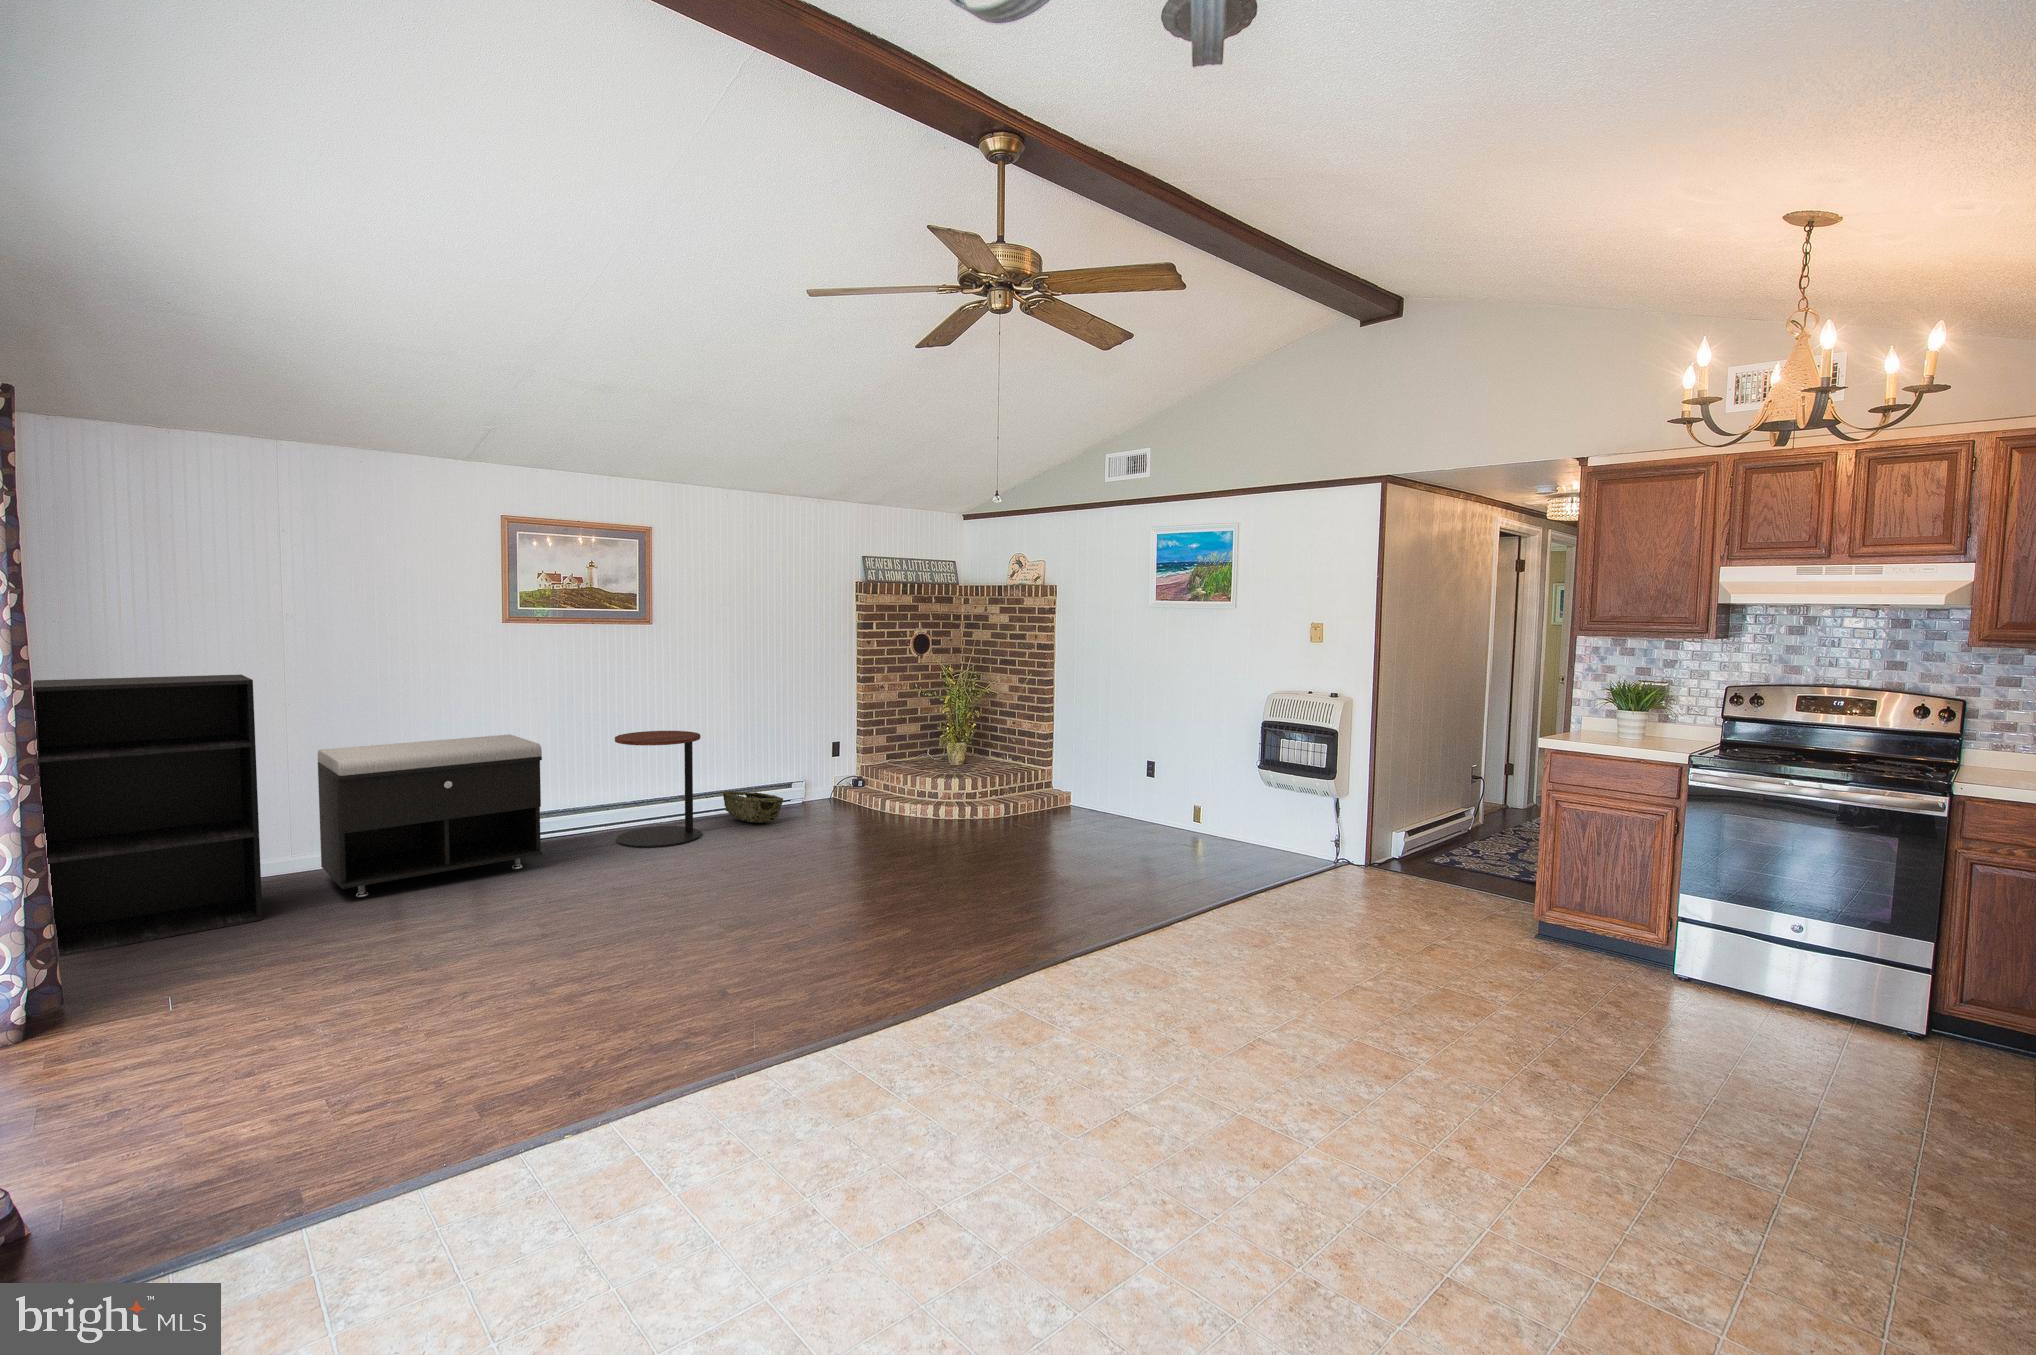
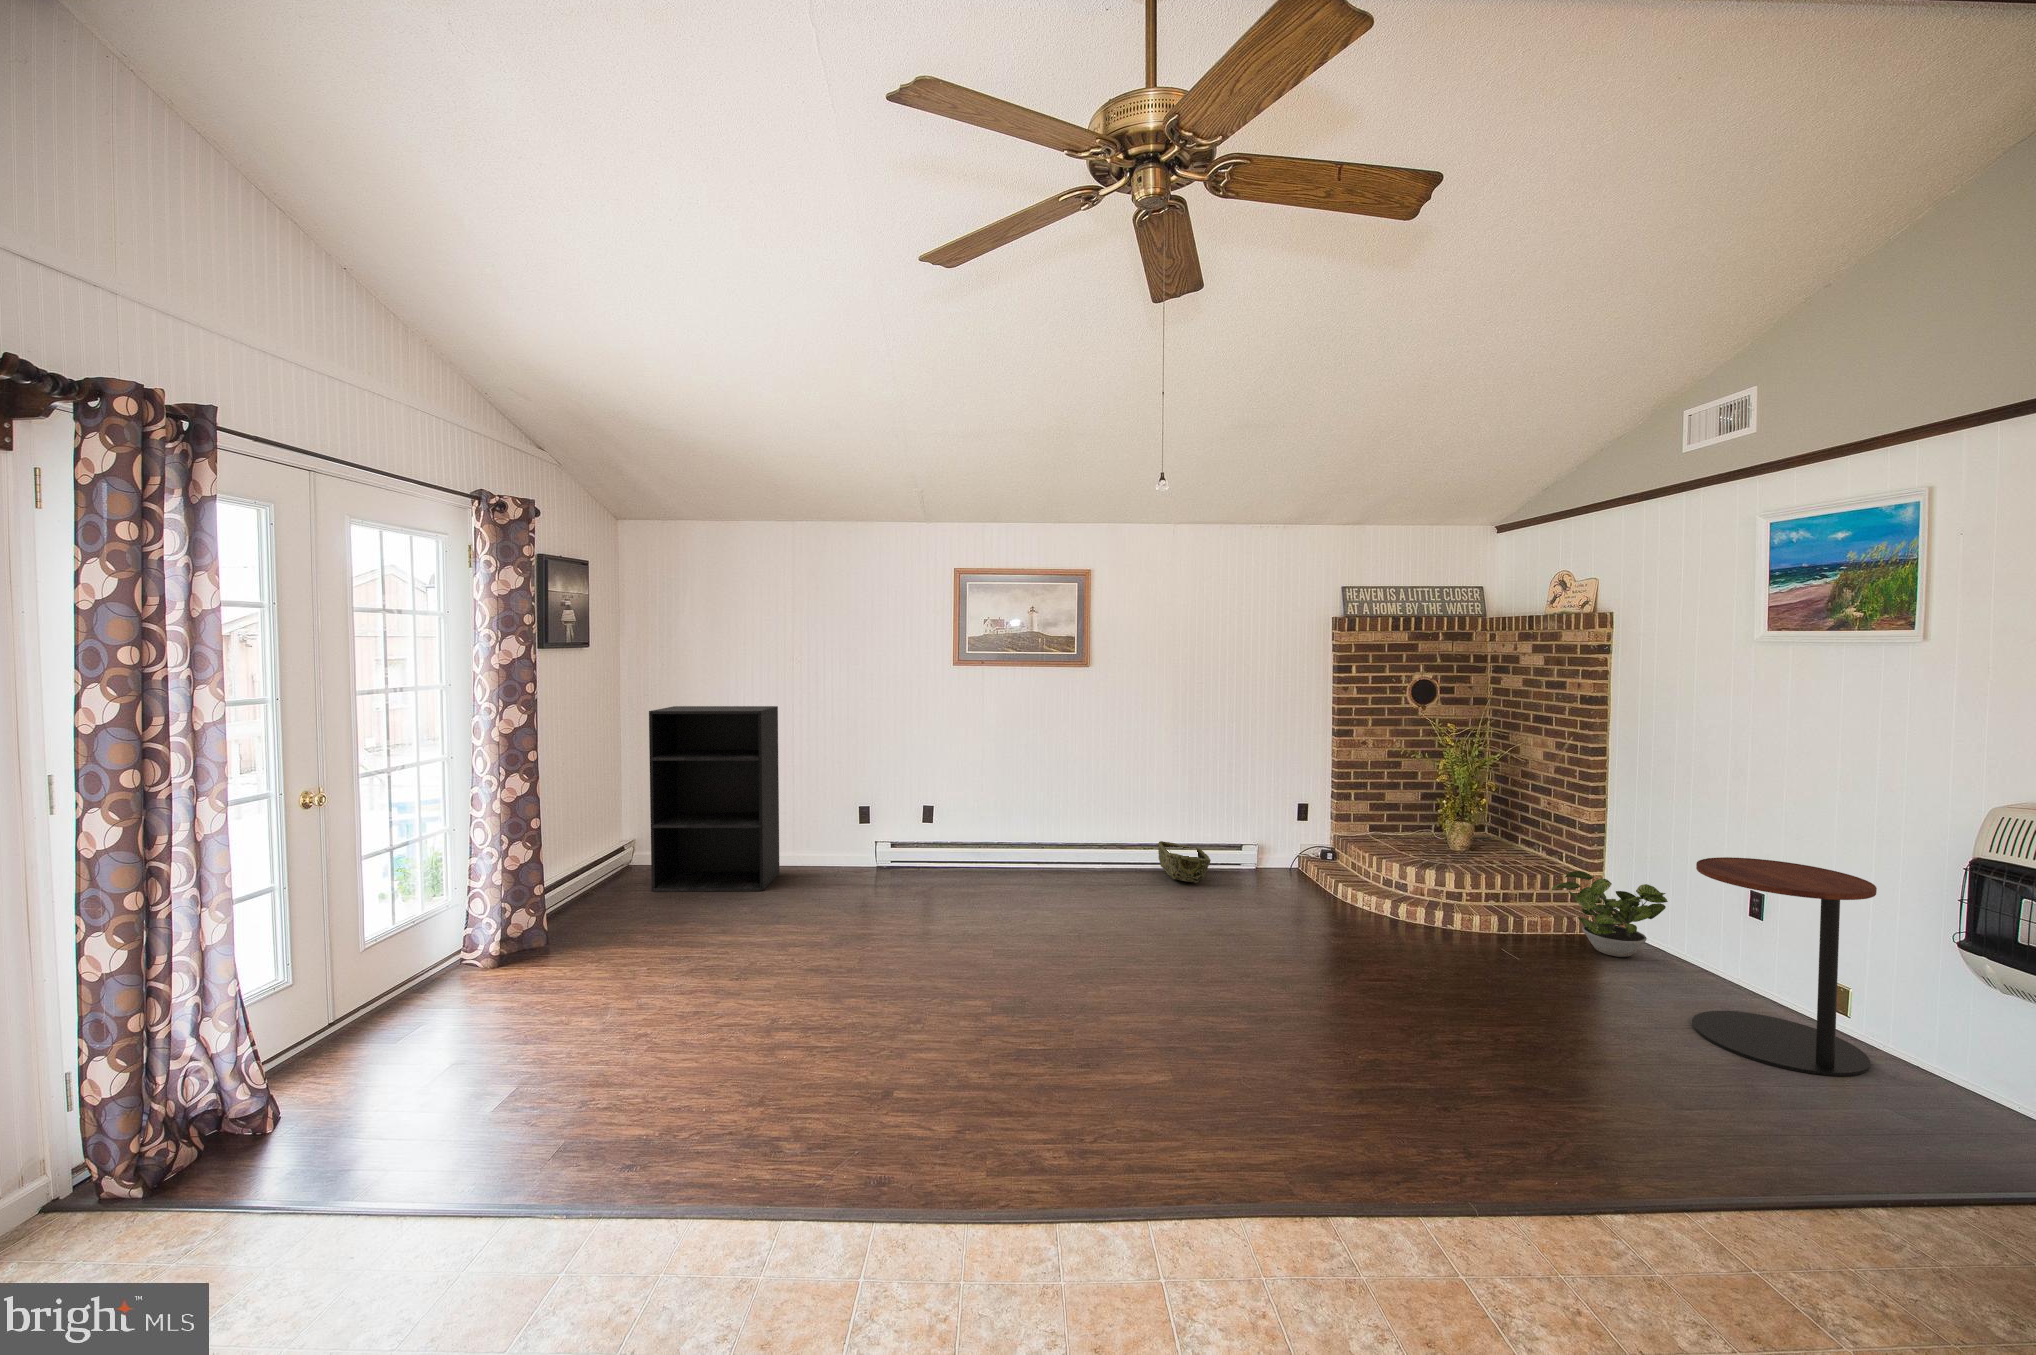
side table: present [615,731,701,848] -> present [1692,857,1877,1076]
storage bench: present [318,734,542,897] -> none [811,765,963,887]
potted plant: none [1038,762,1097,816] -> present [1552,871,1668,957]

